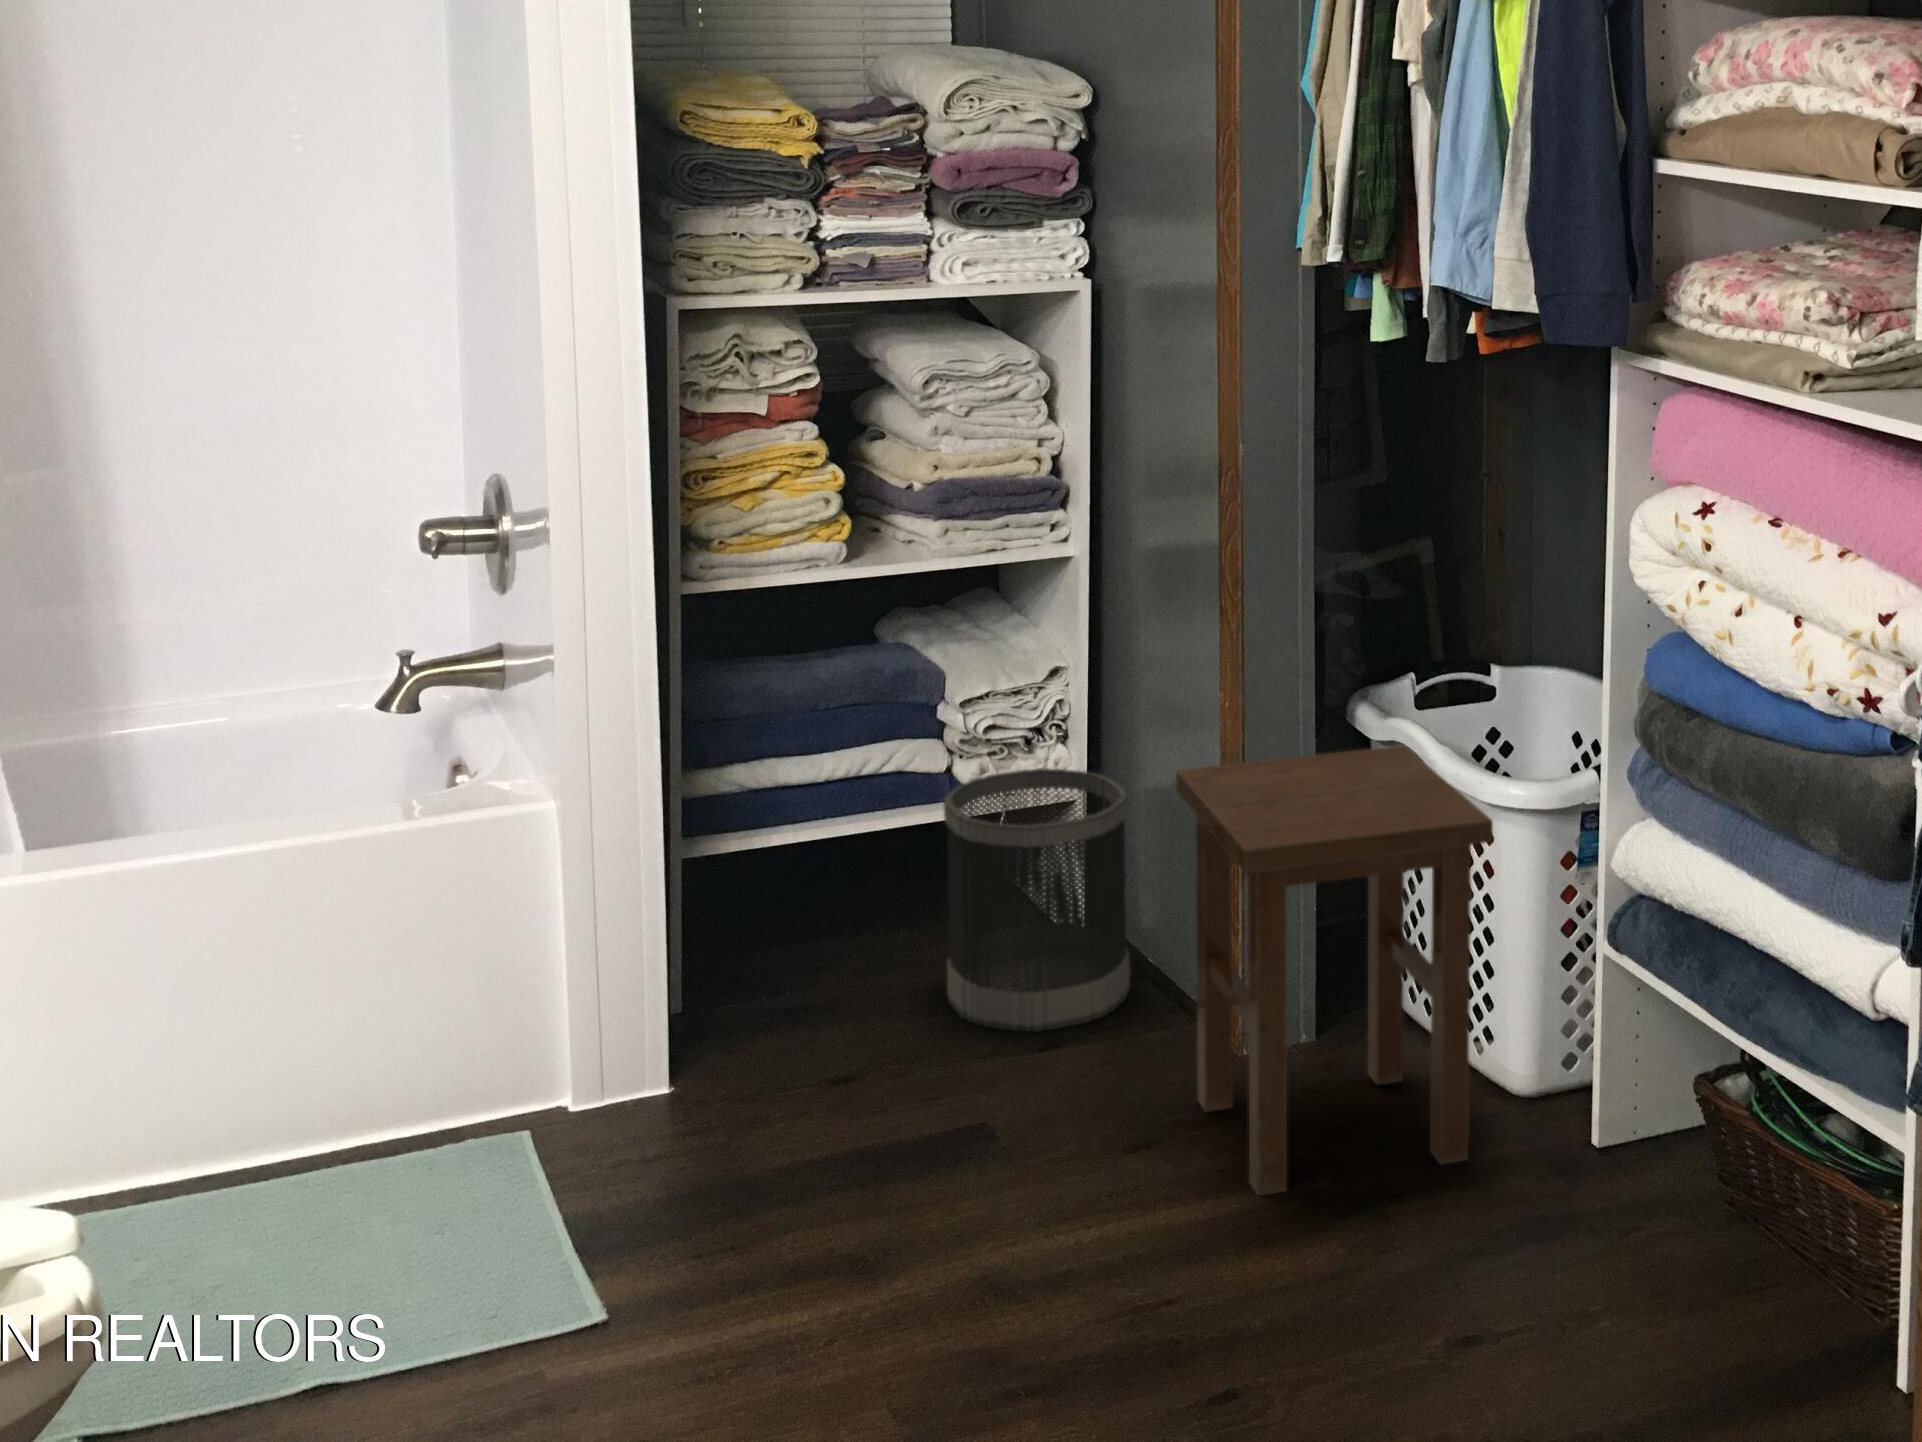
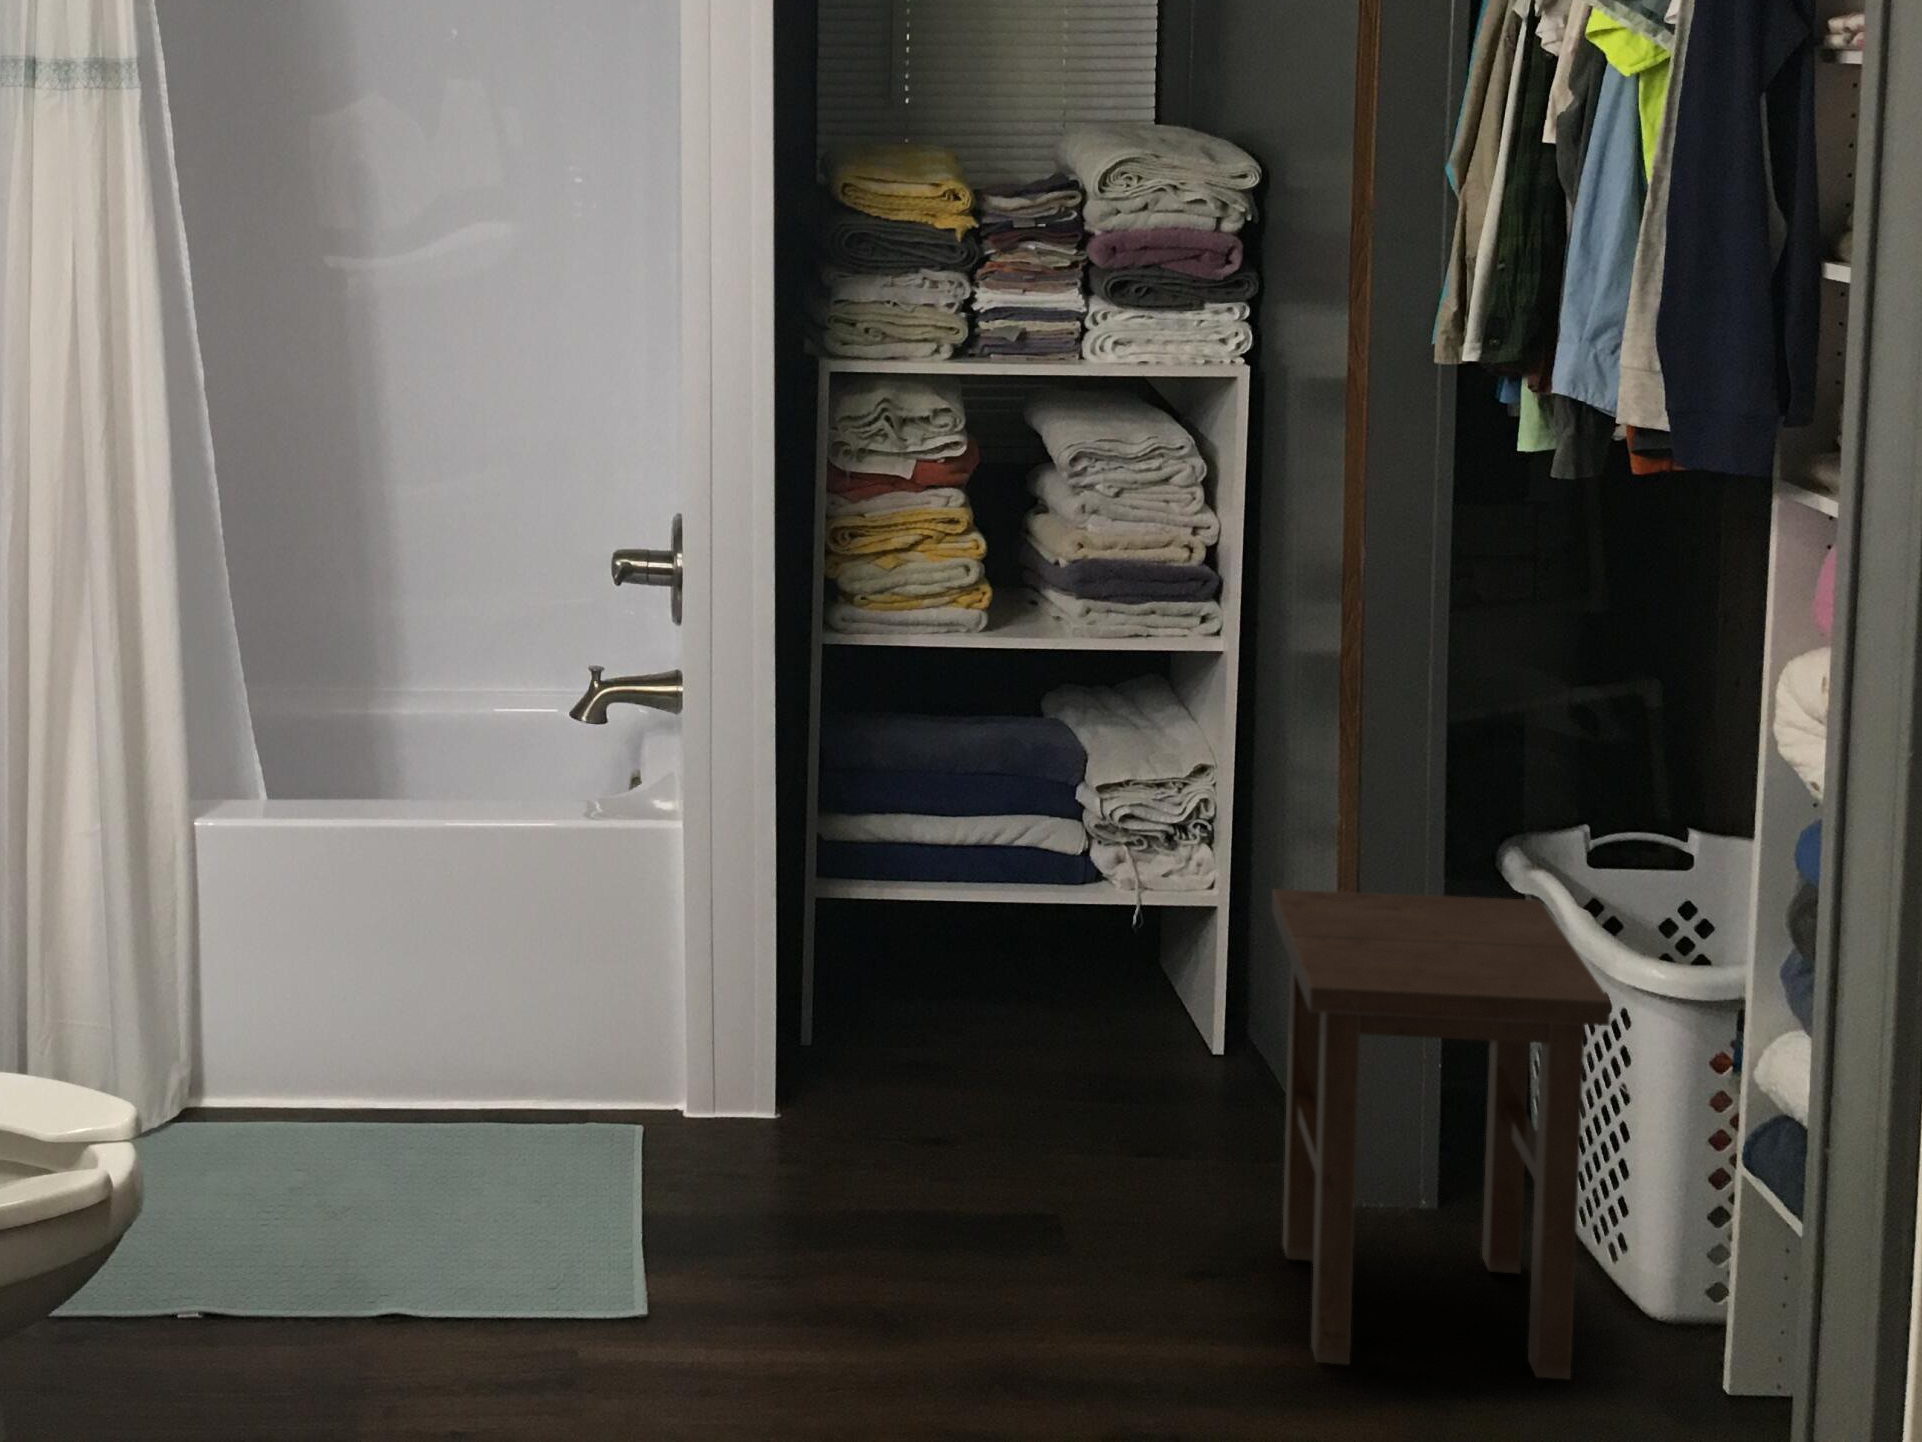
wastebasket: present [944,768,1130,1032] -> none [1058,864,1251,1138]

